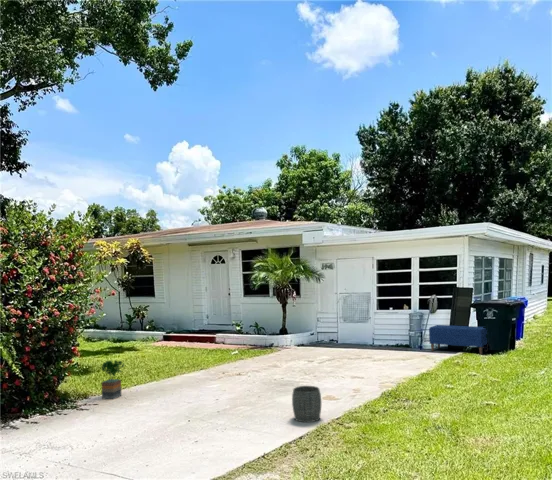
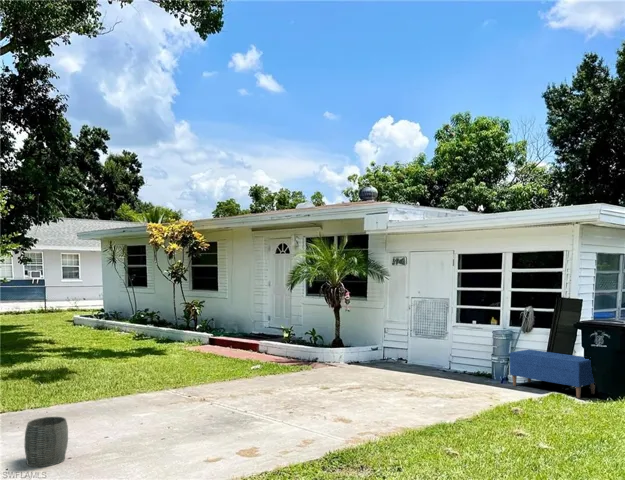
potted tree: present [102,361,124,399] -> none [23,362,58,409]
woven basket: present [292,386,321,422] -> present [24,417,68,467]

